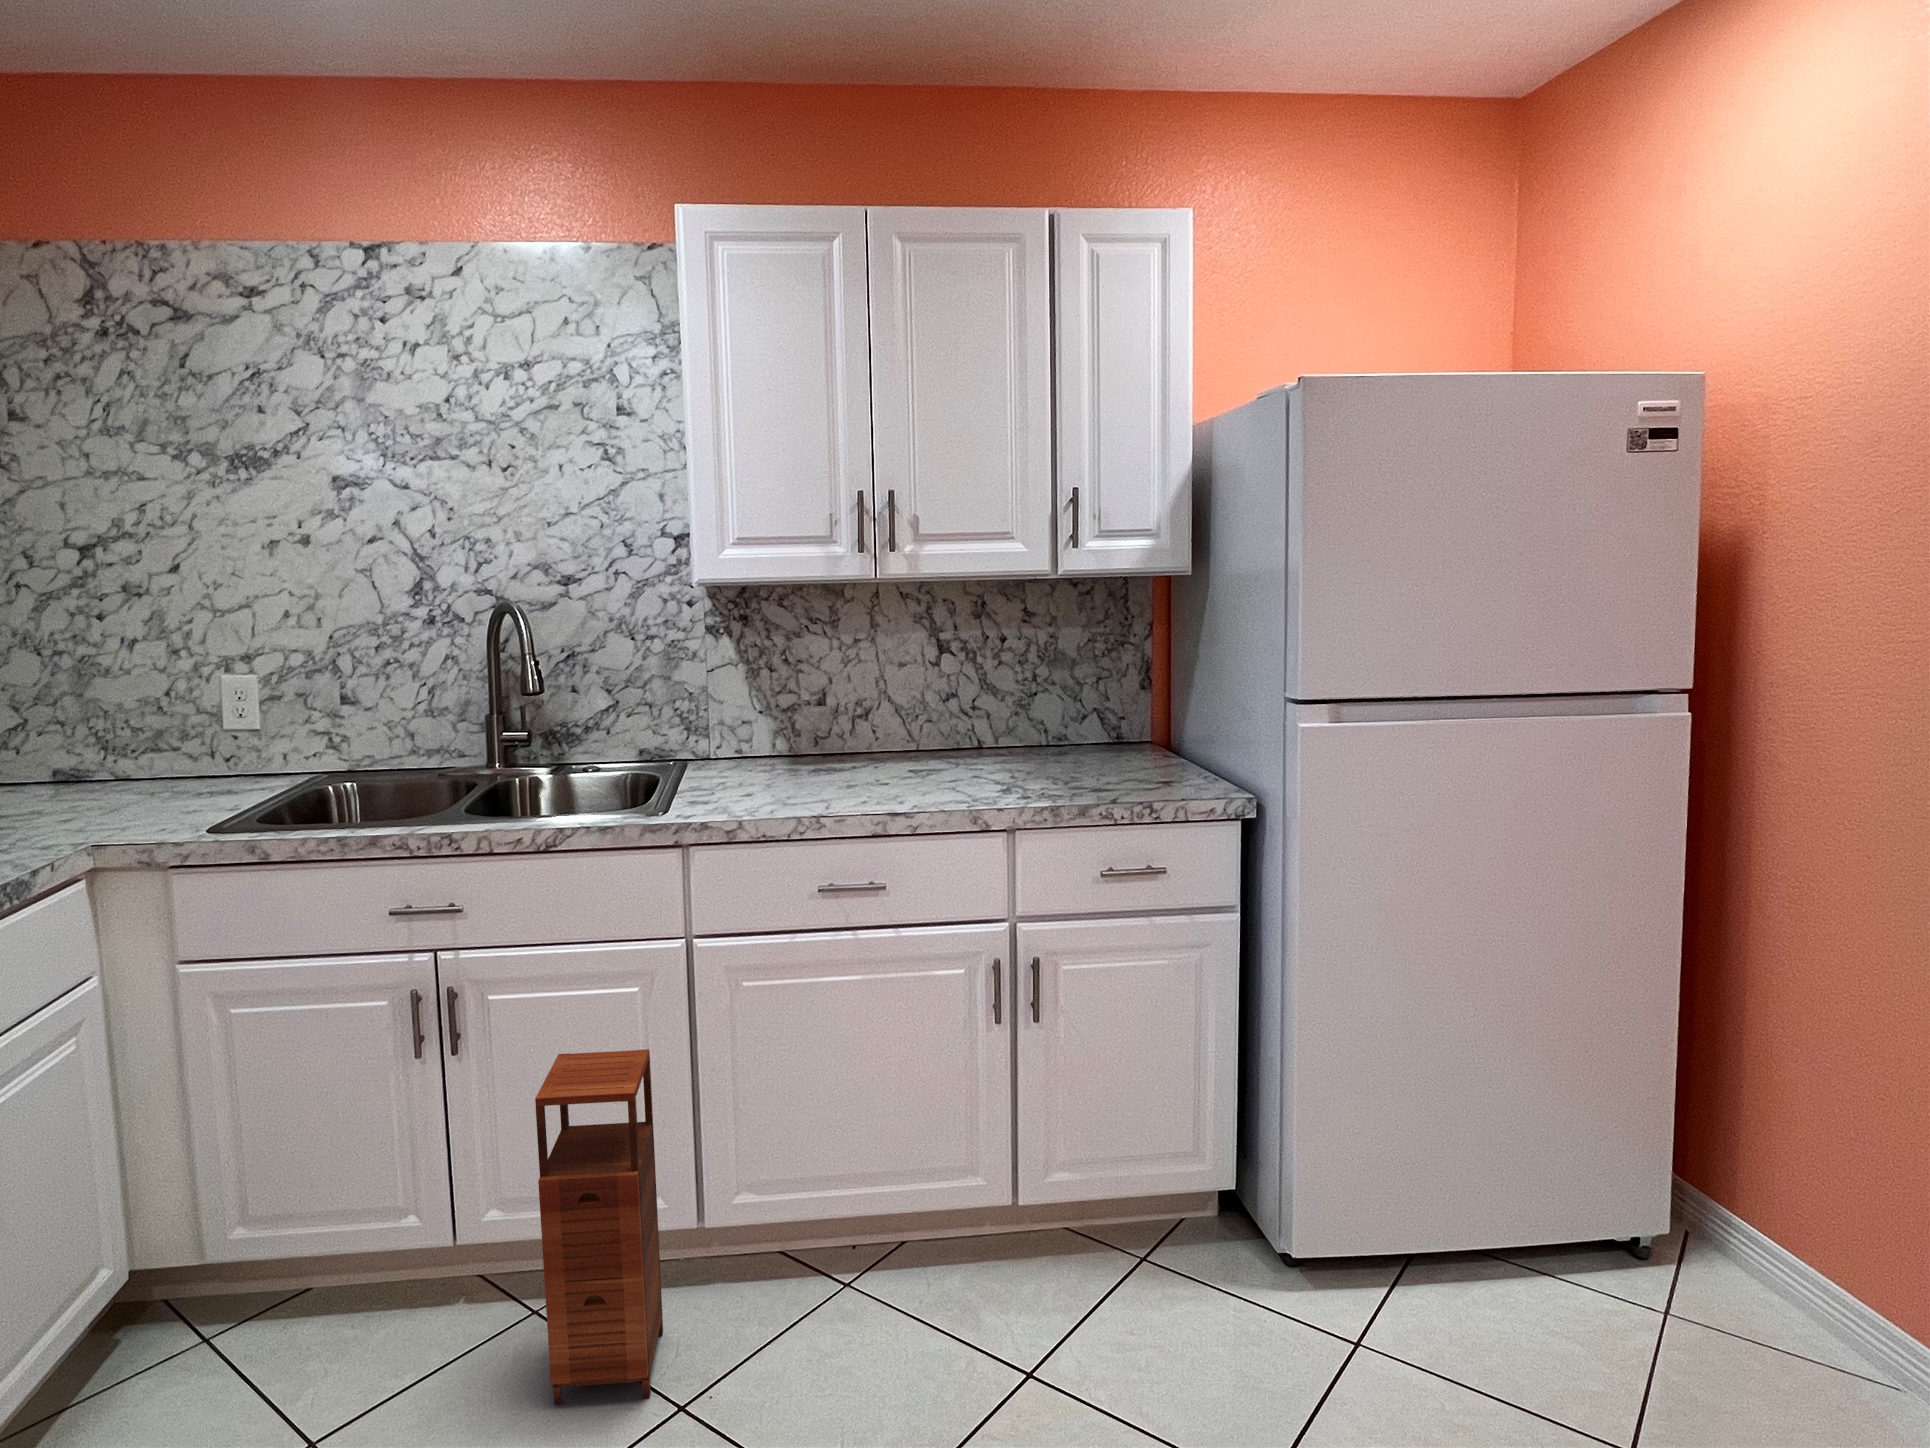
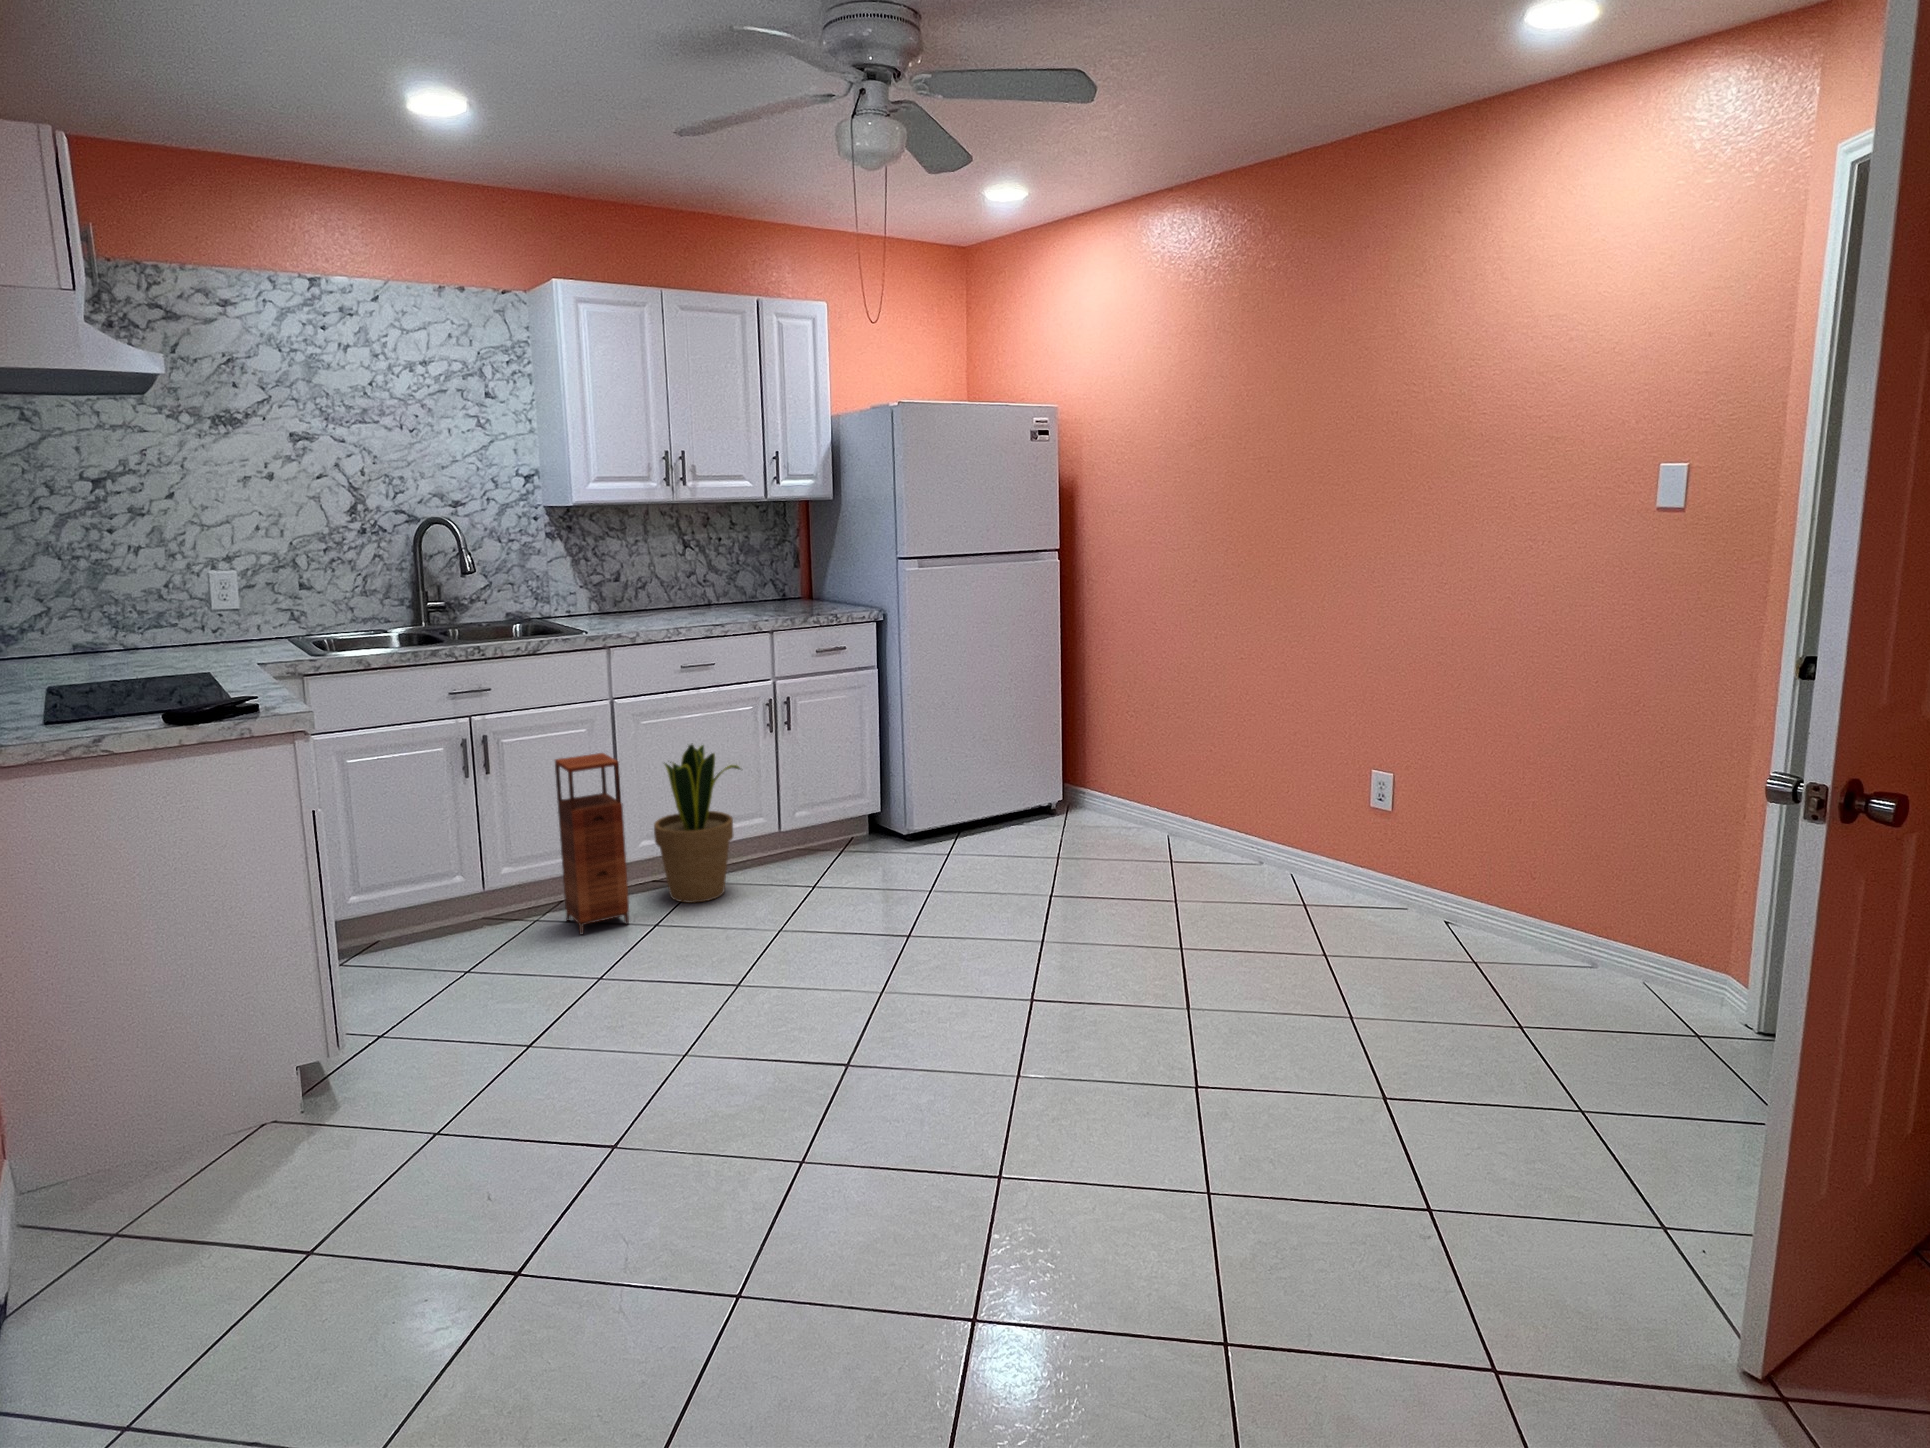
potted plant: none [745,1034,912,1362] -> present [654,744,741,903]

